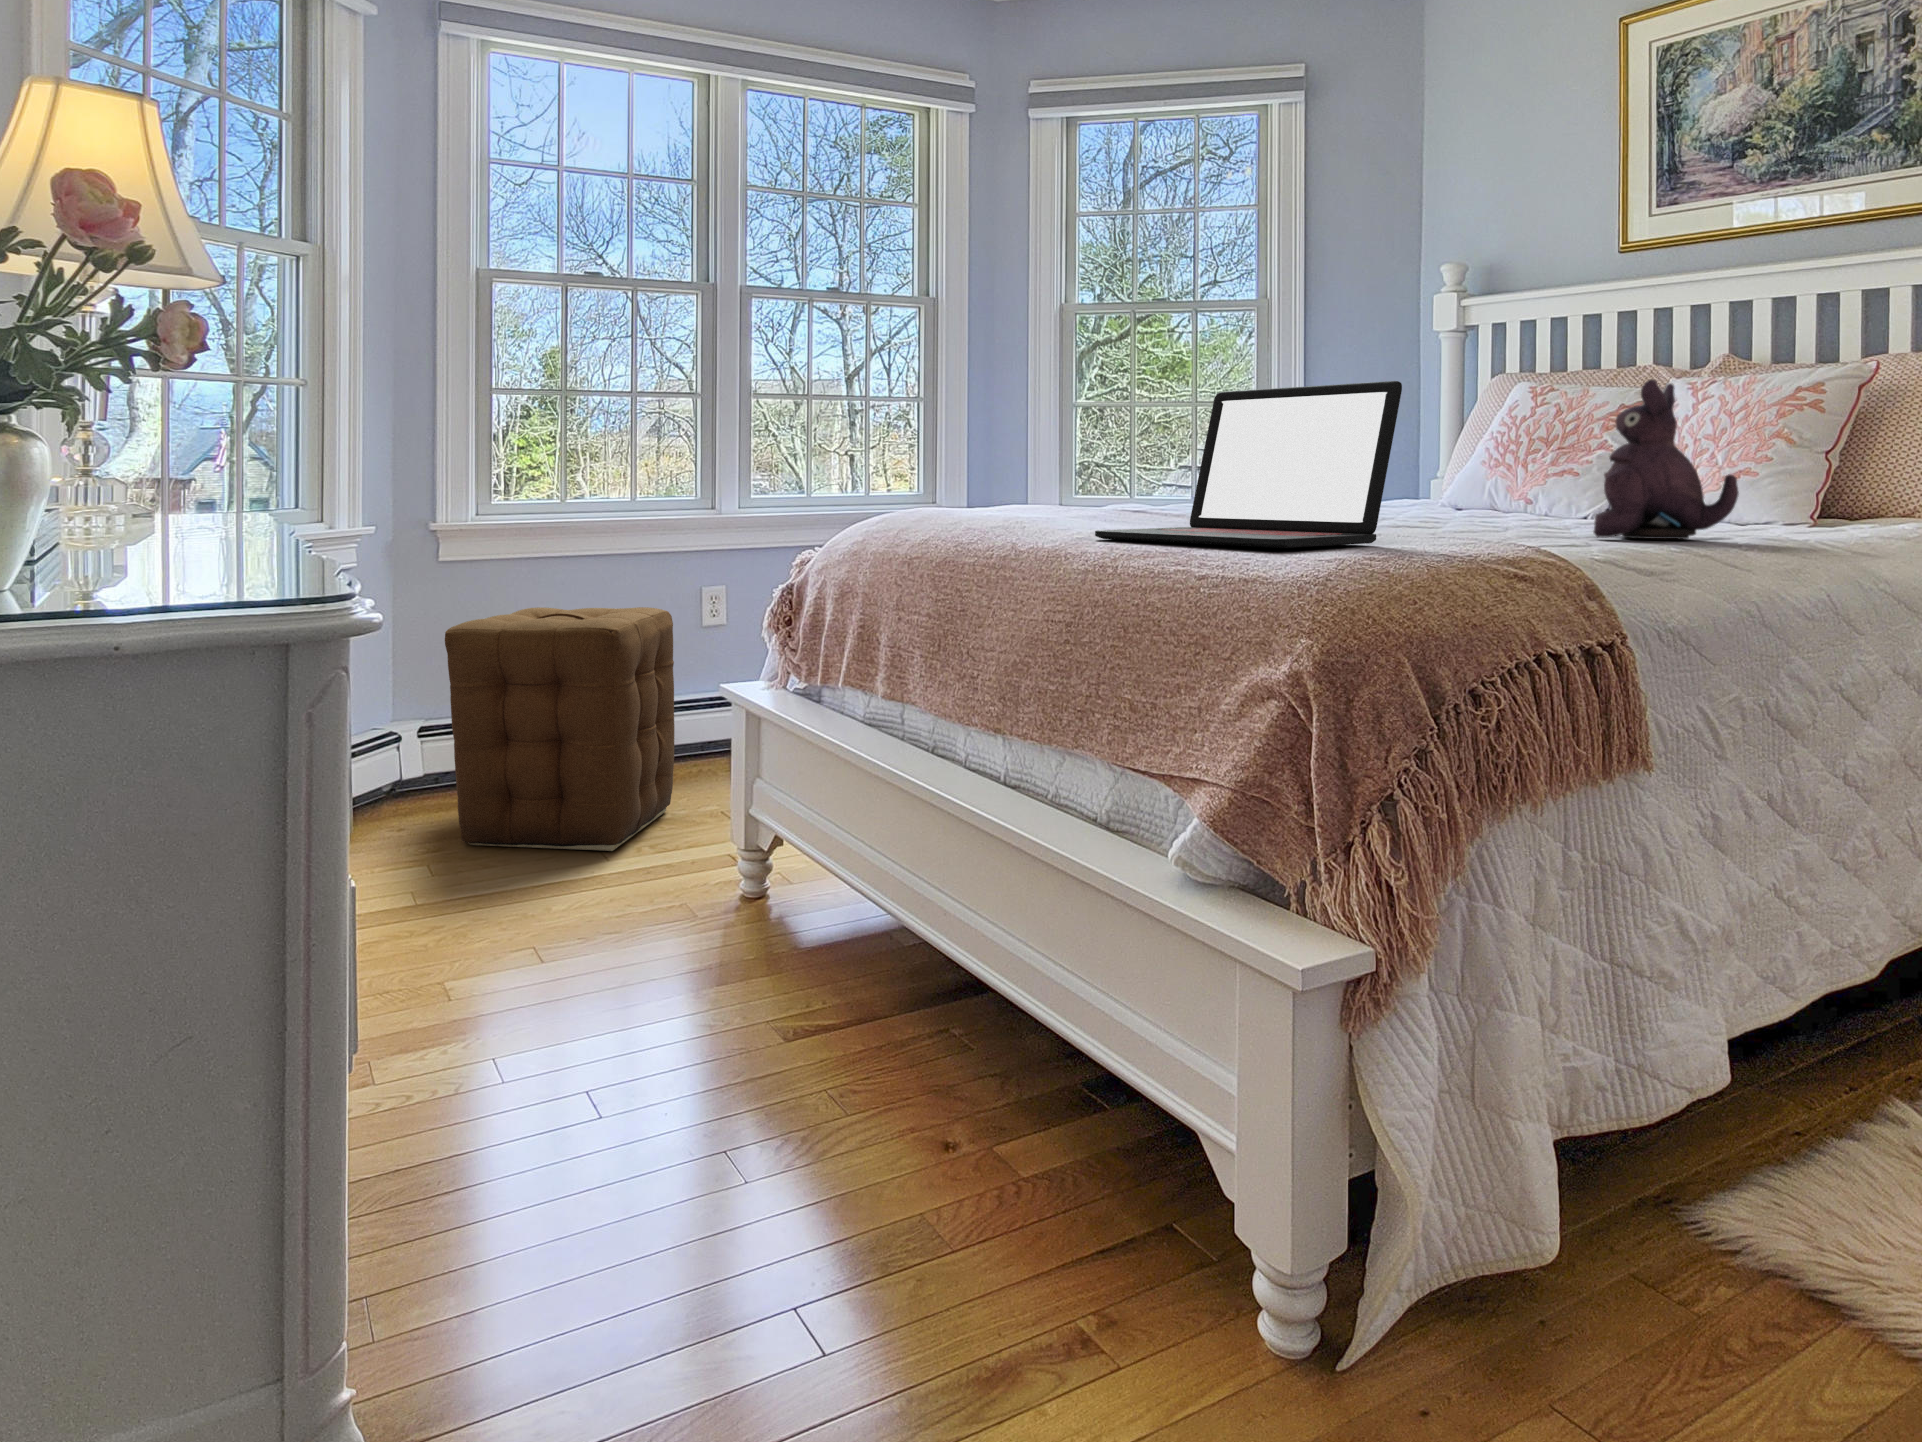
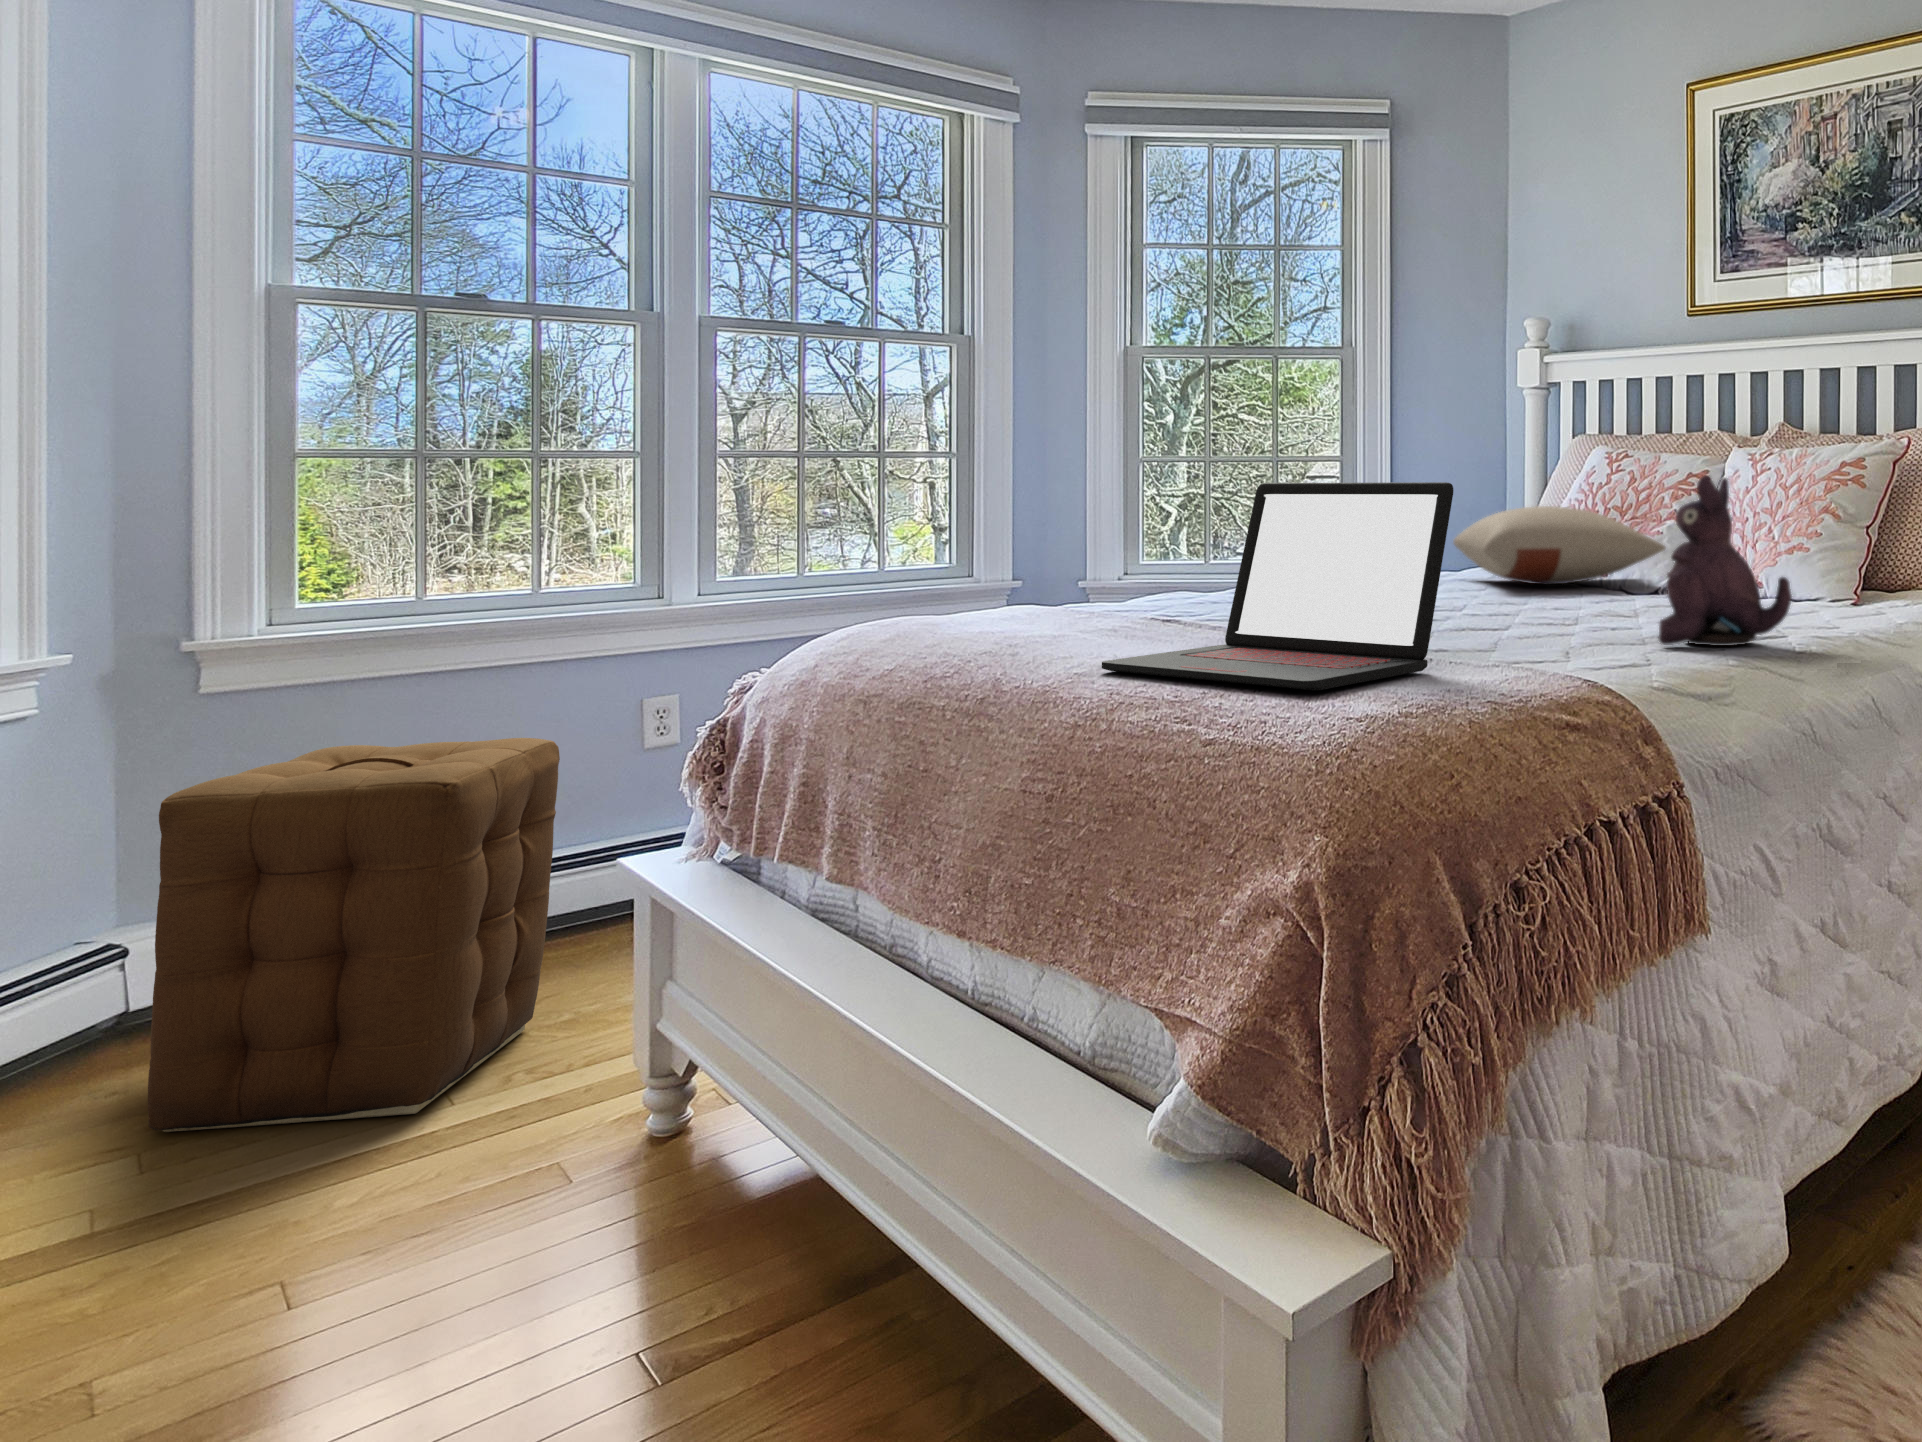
pillow: none [1368,440,1587,510] -> present [1453,506,1666,584]

